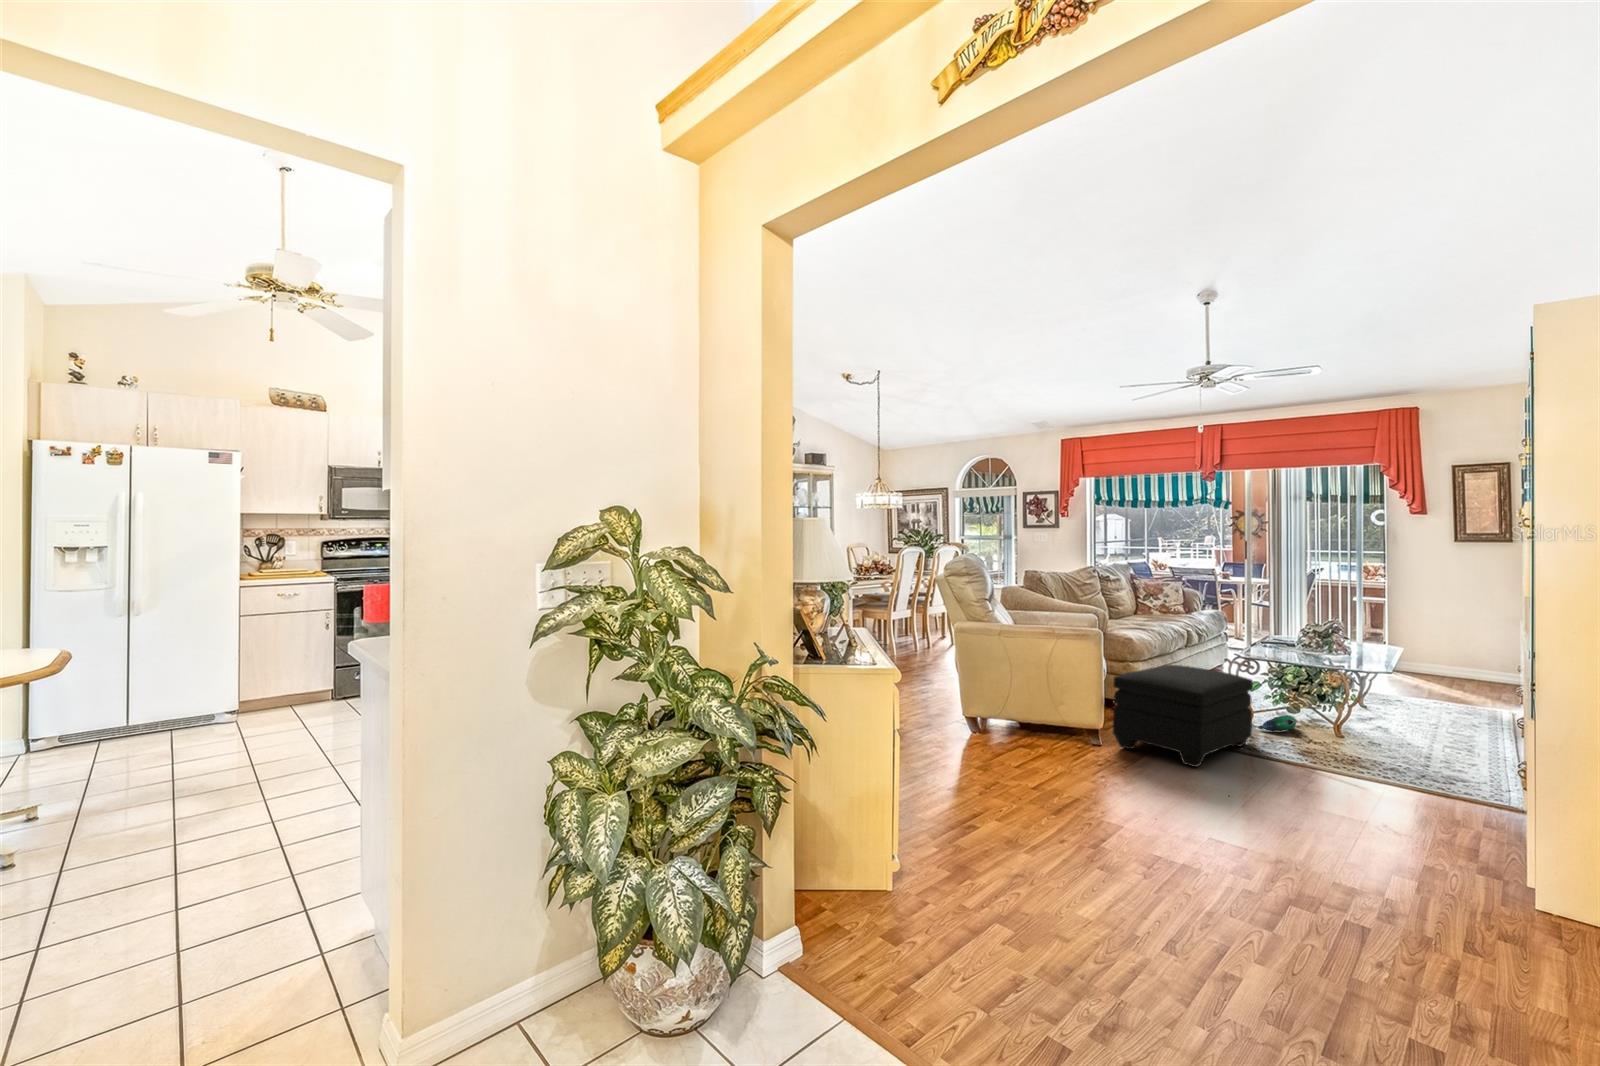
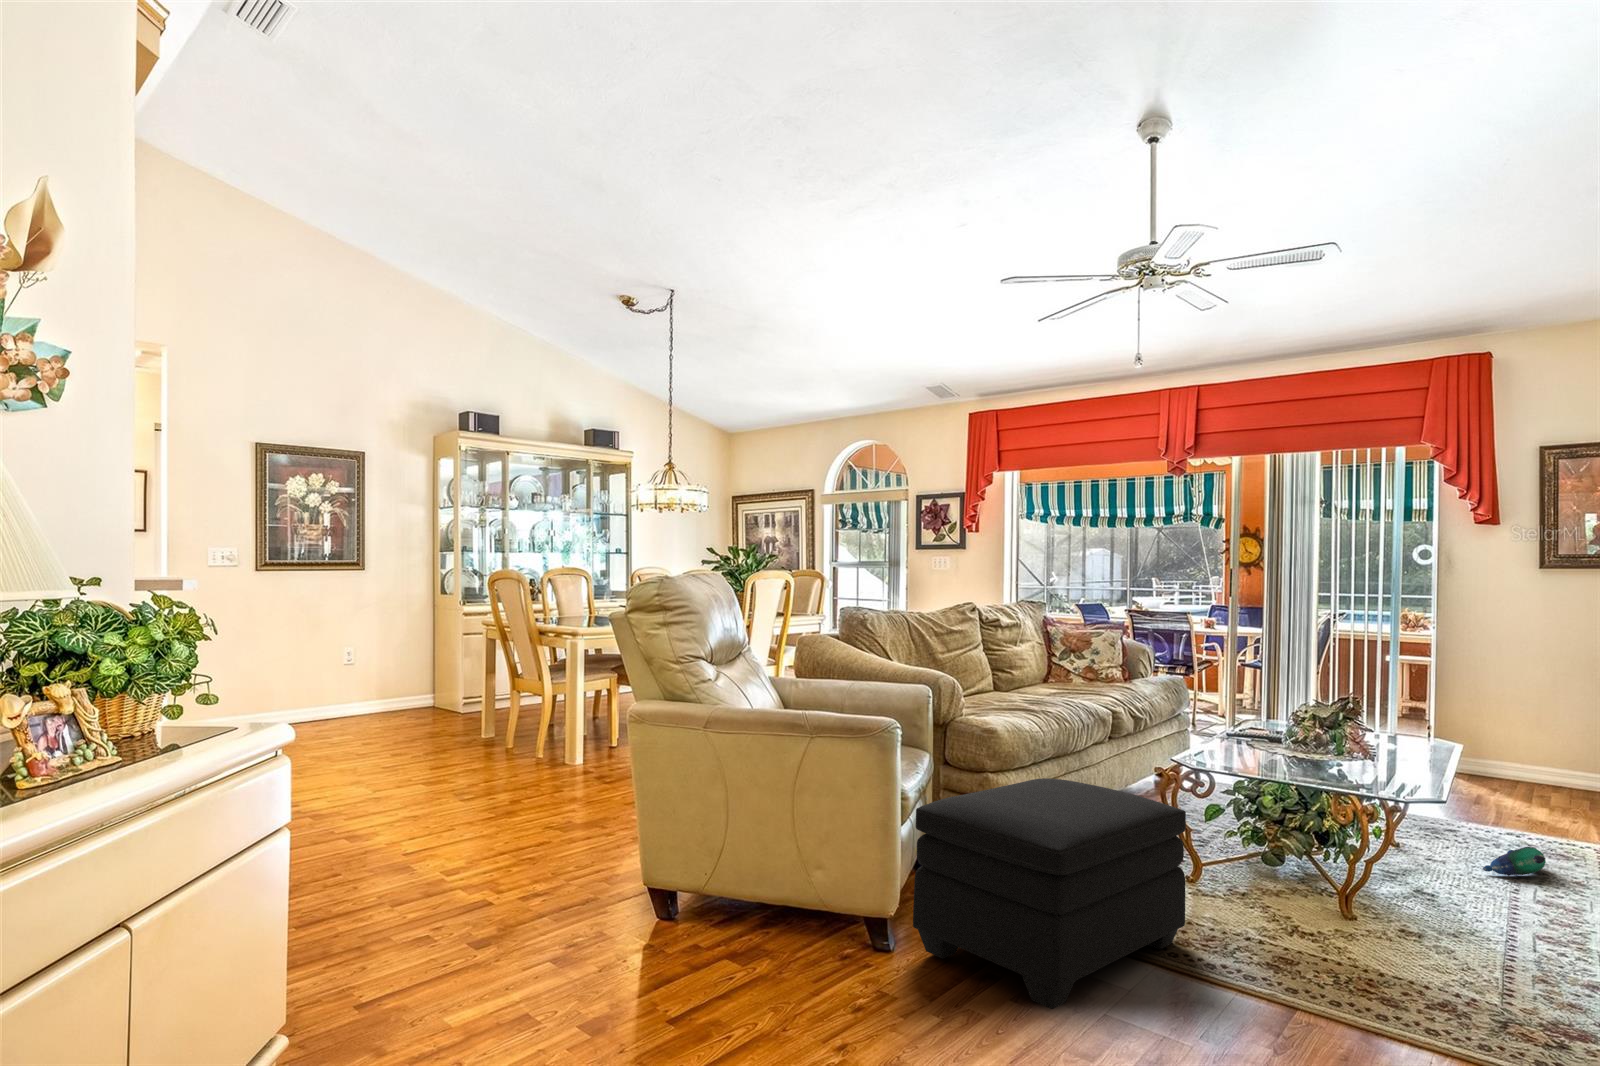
plush toy: present [1258,715,1296,731] -> present [1483,847,1546,876]

